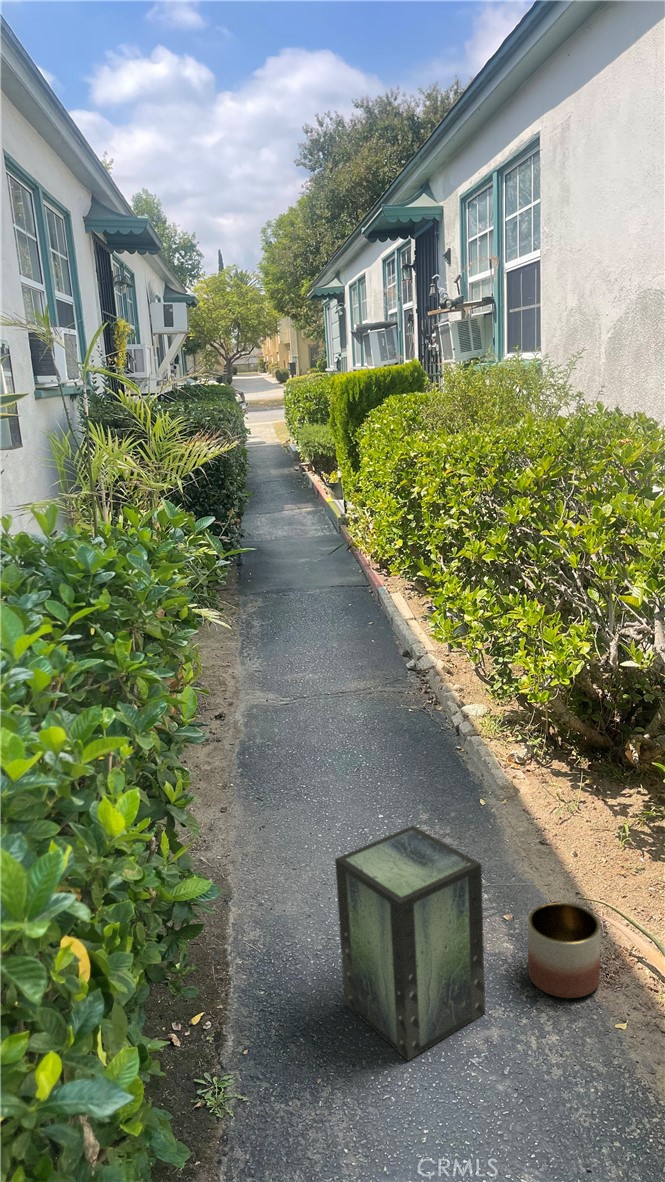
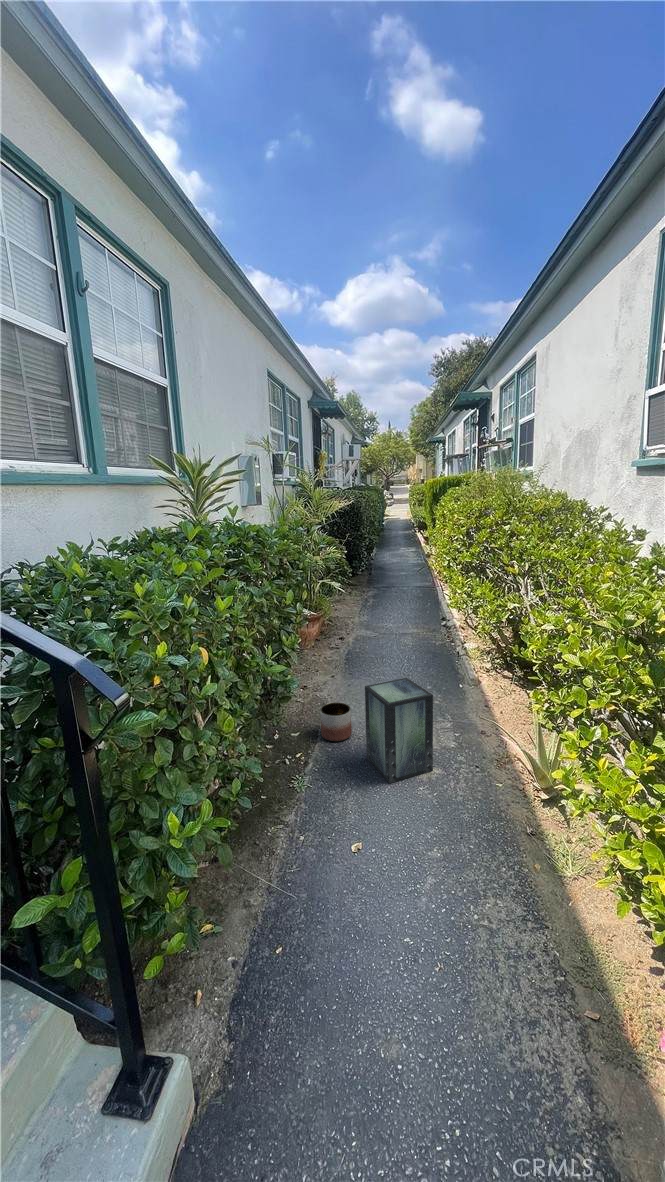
planter: present [528,902,600,998] -> present [320,703,352,741]

